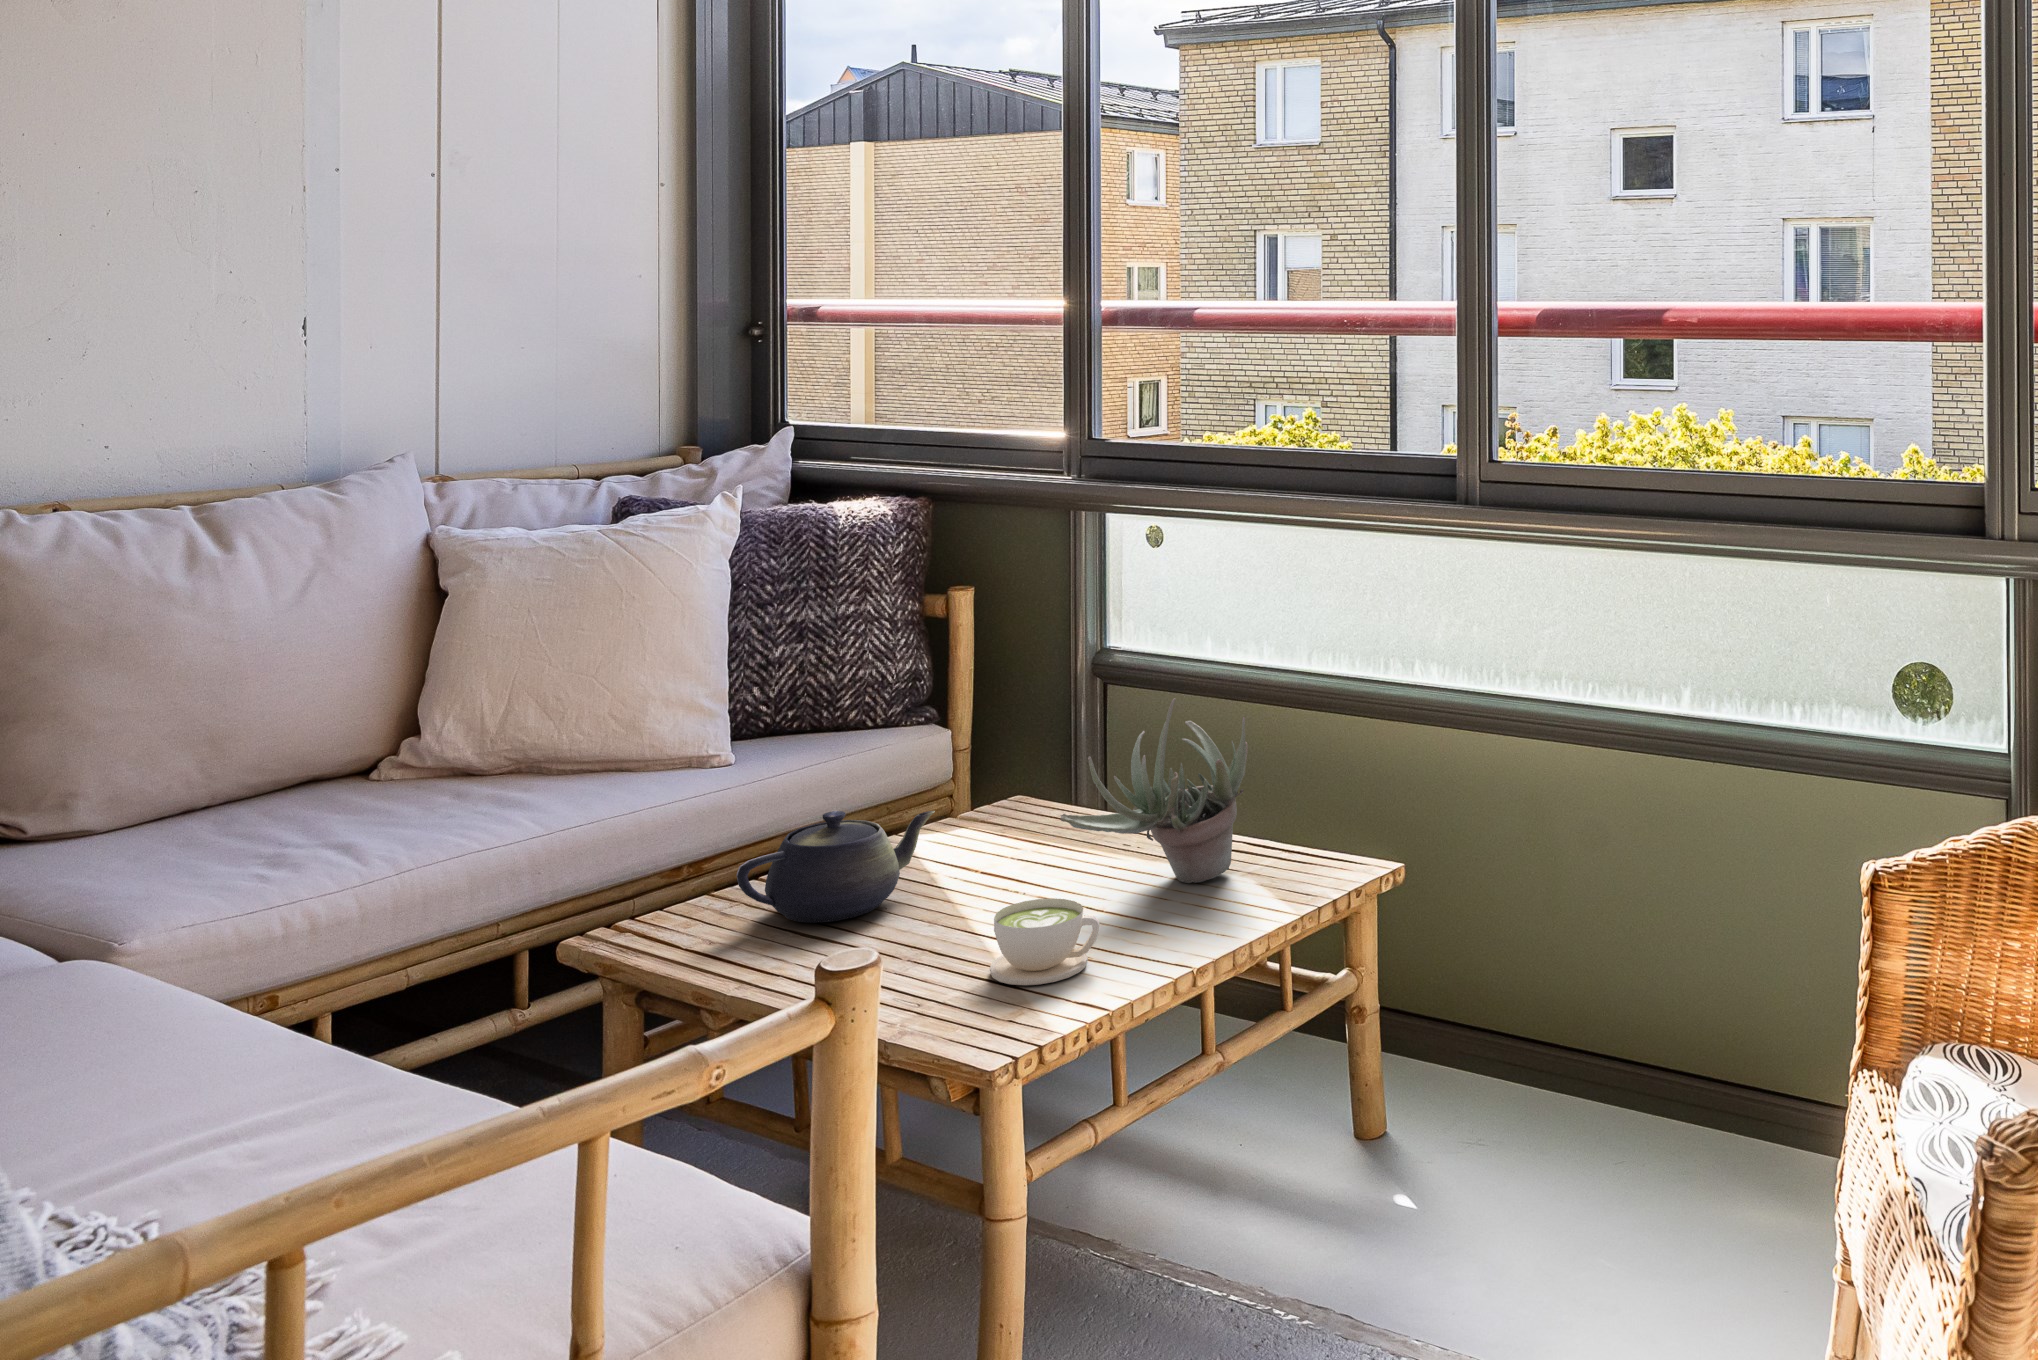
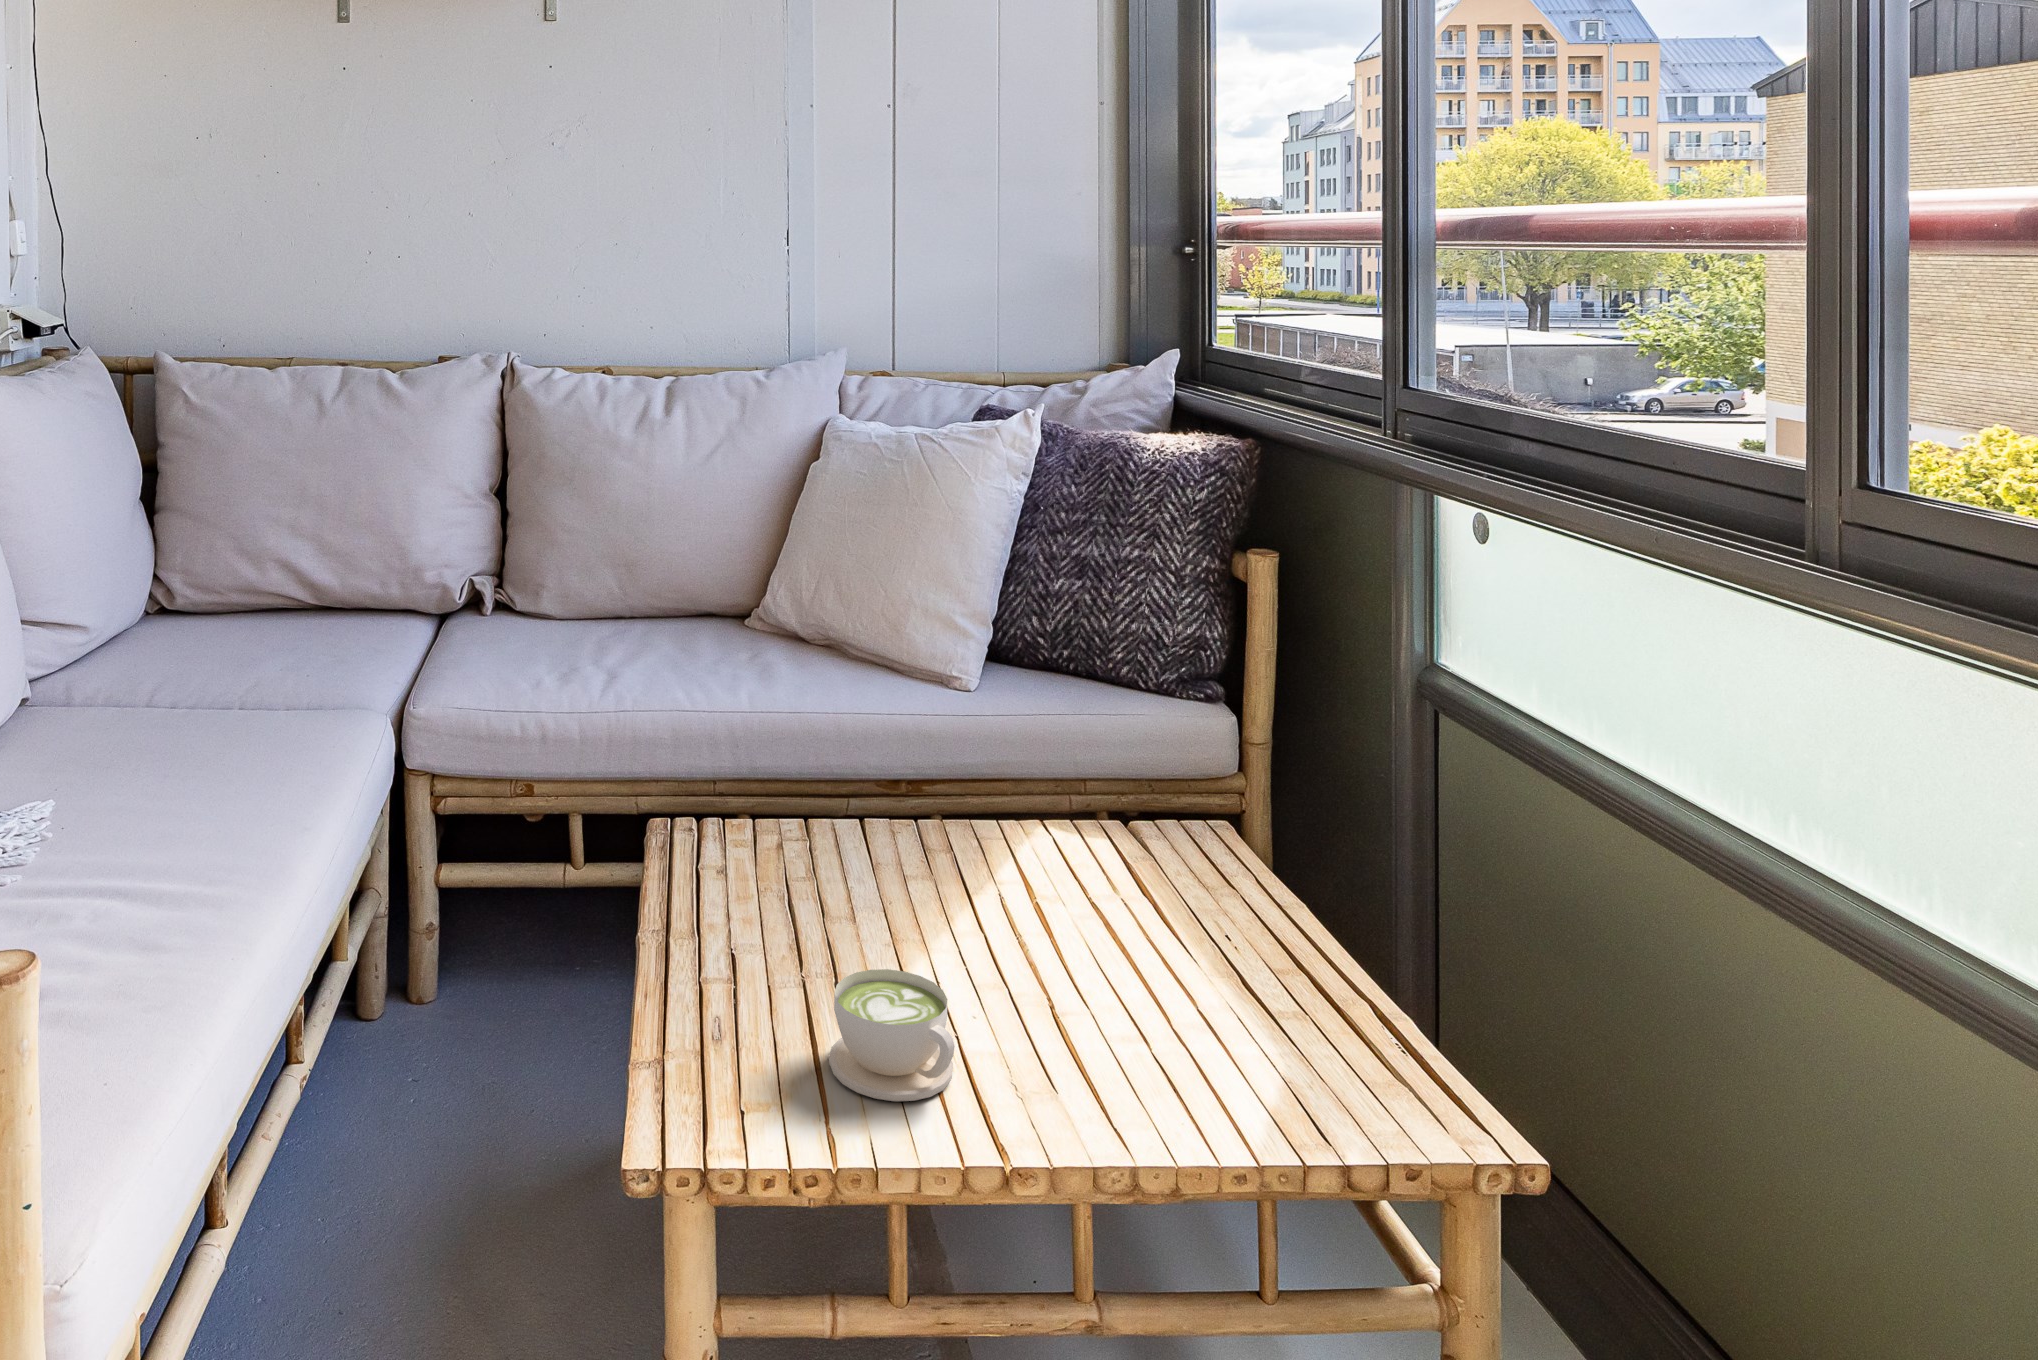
succulent plant: present [1060,698,1248,883] -> none [1038,763,1326,1043]
teapot: present [737,811,935,923] -> none [745,775,969,904]

